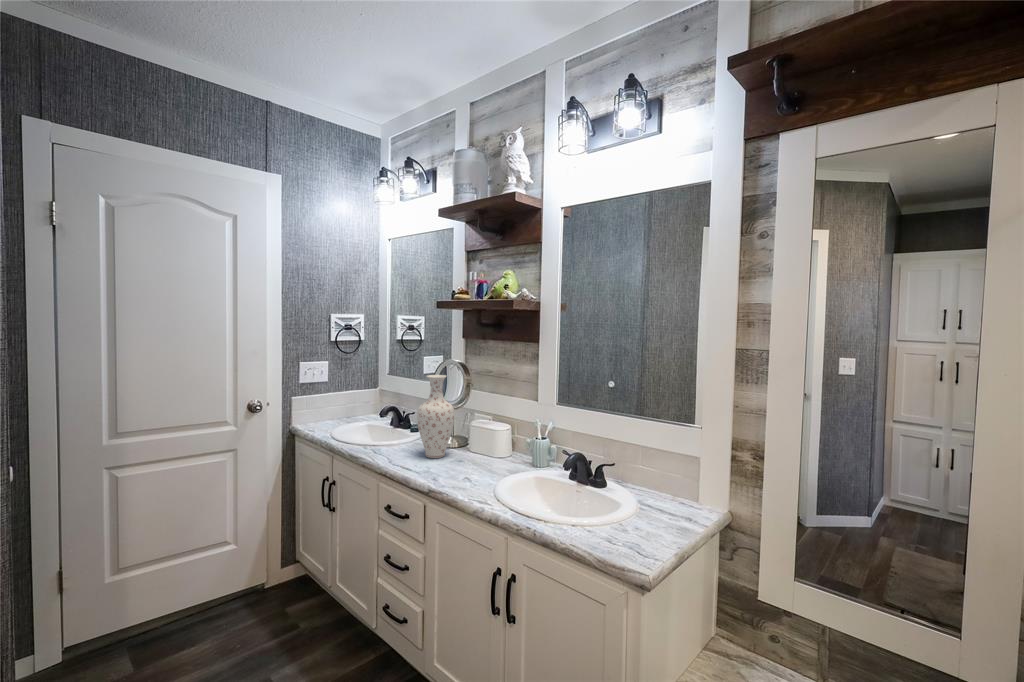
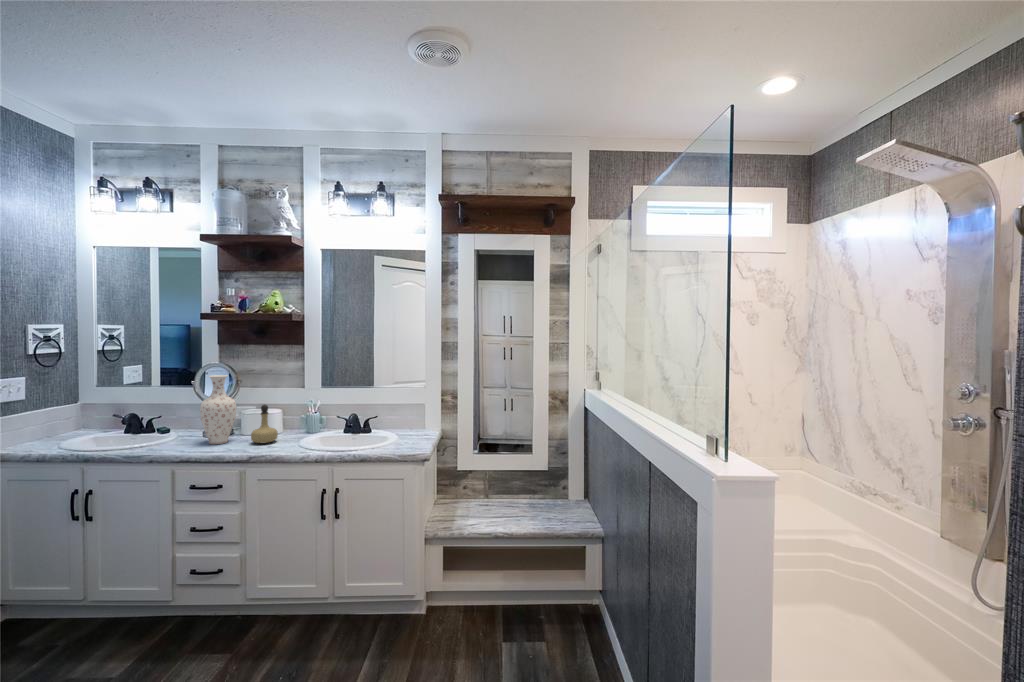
perfume bottle: none [457,419,488,470] -> present [251,405,278,443]

